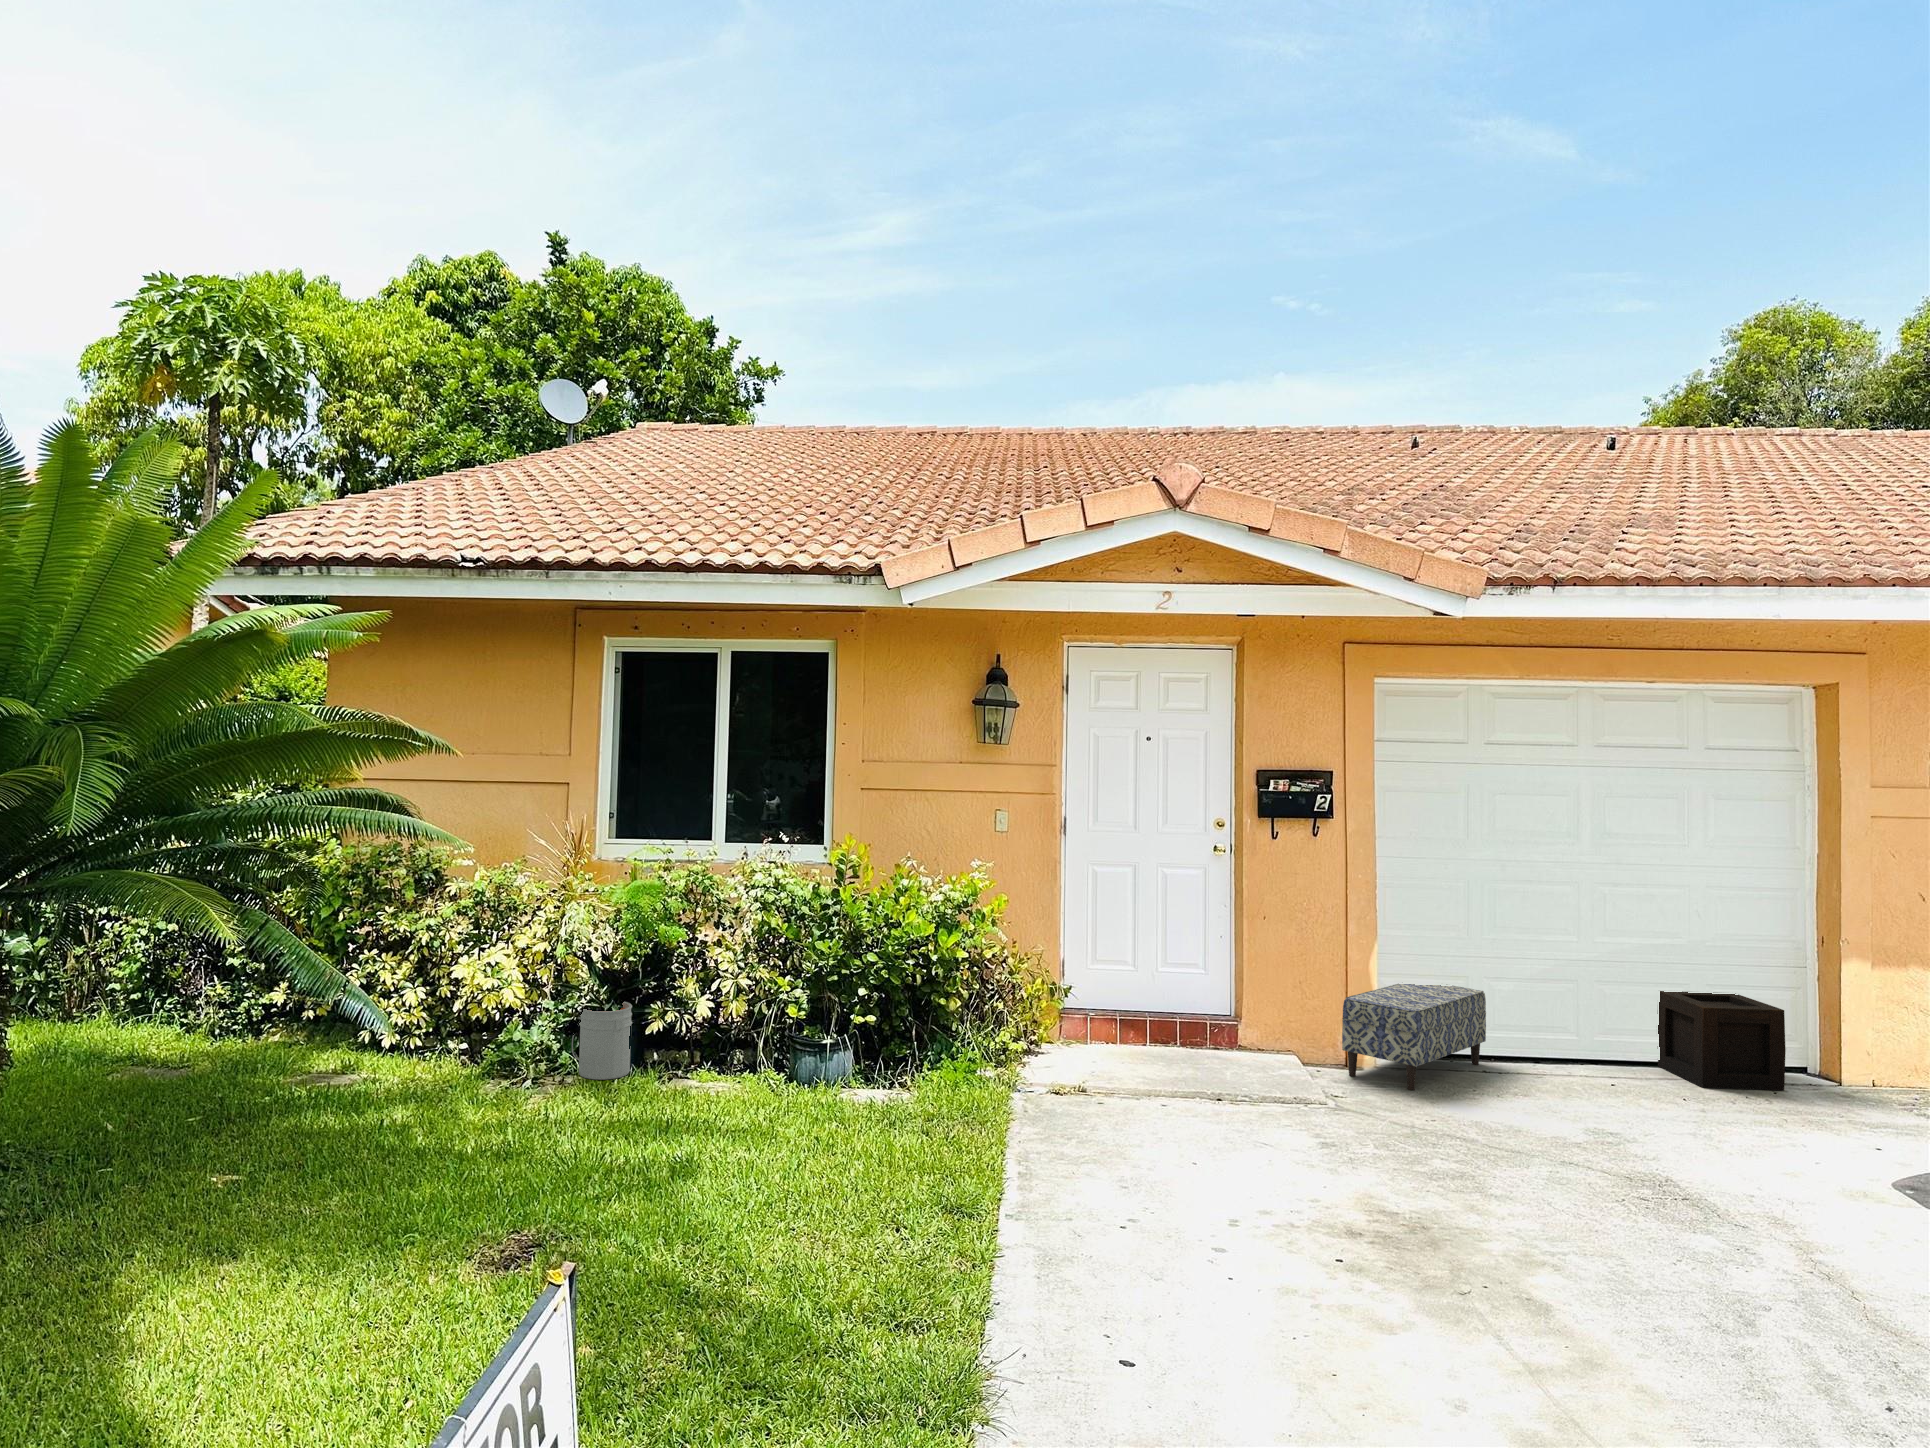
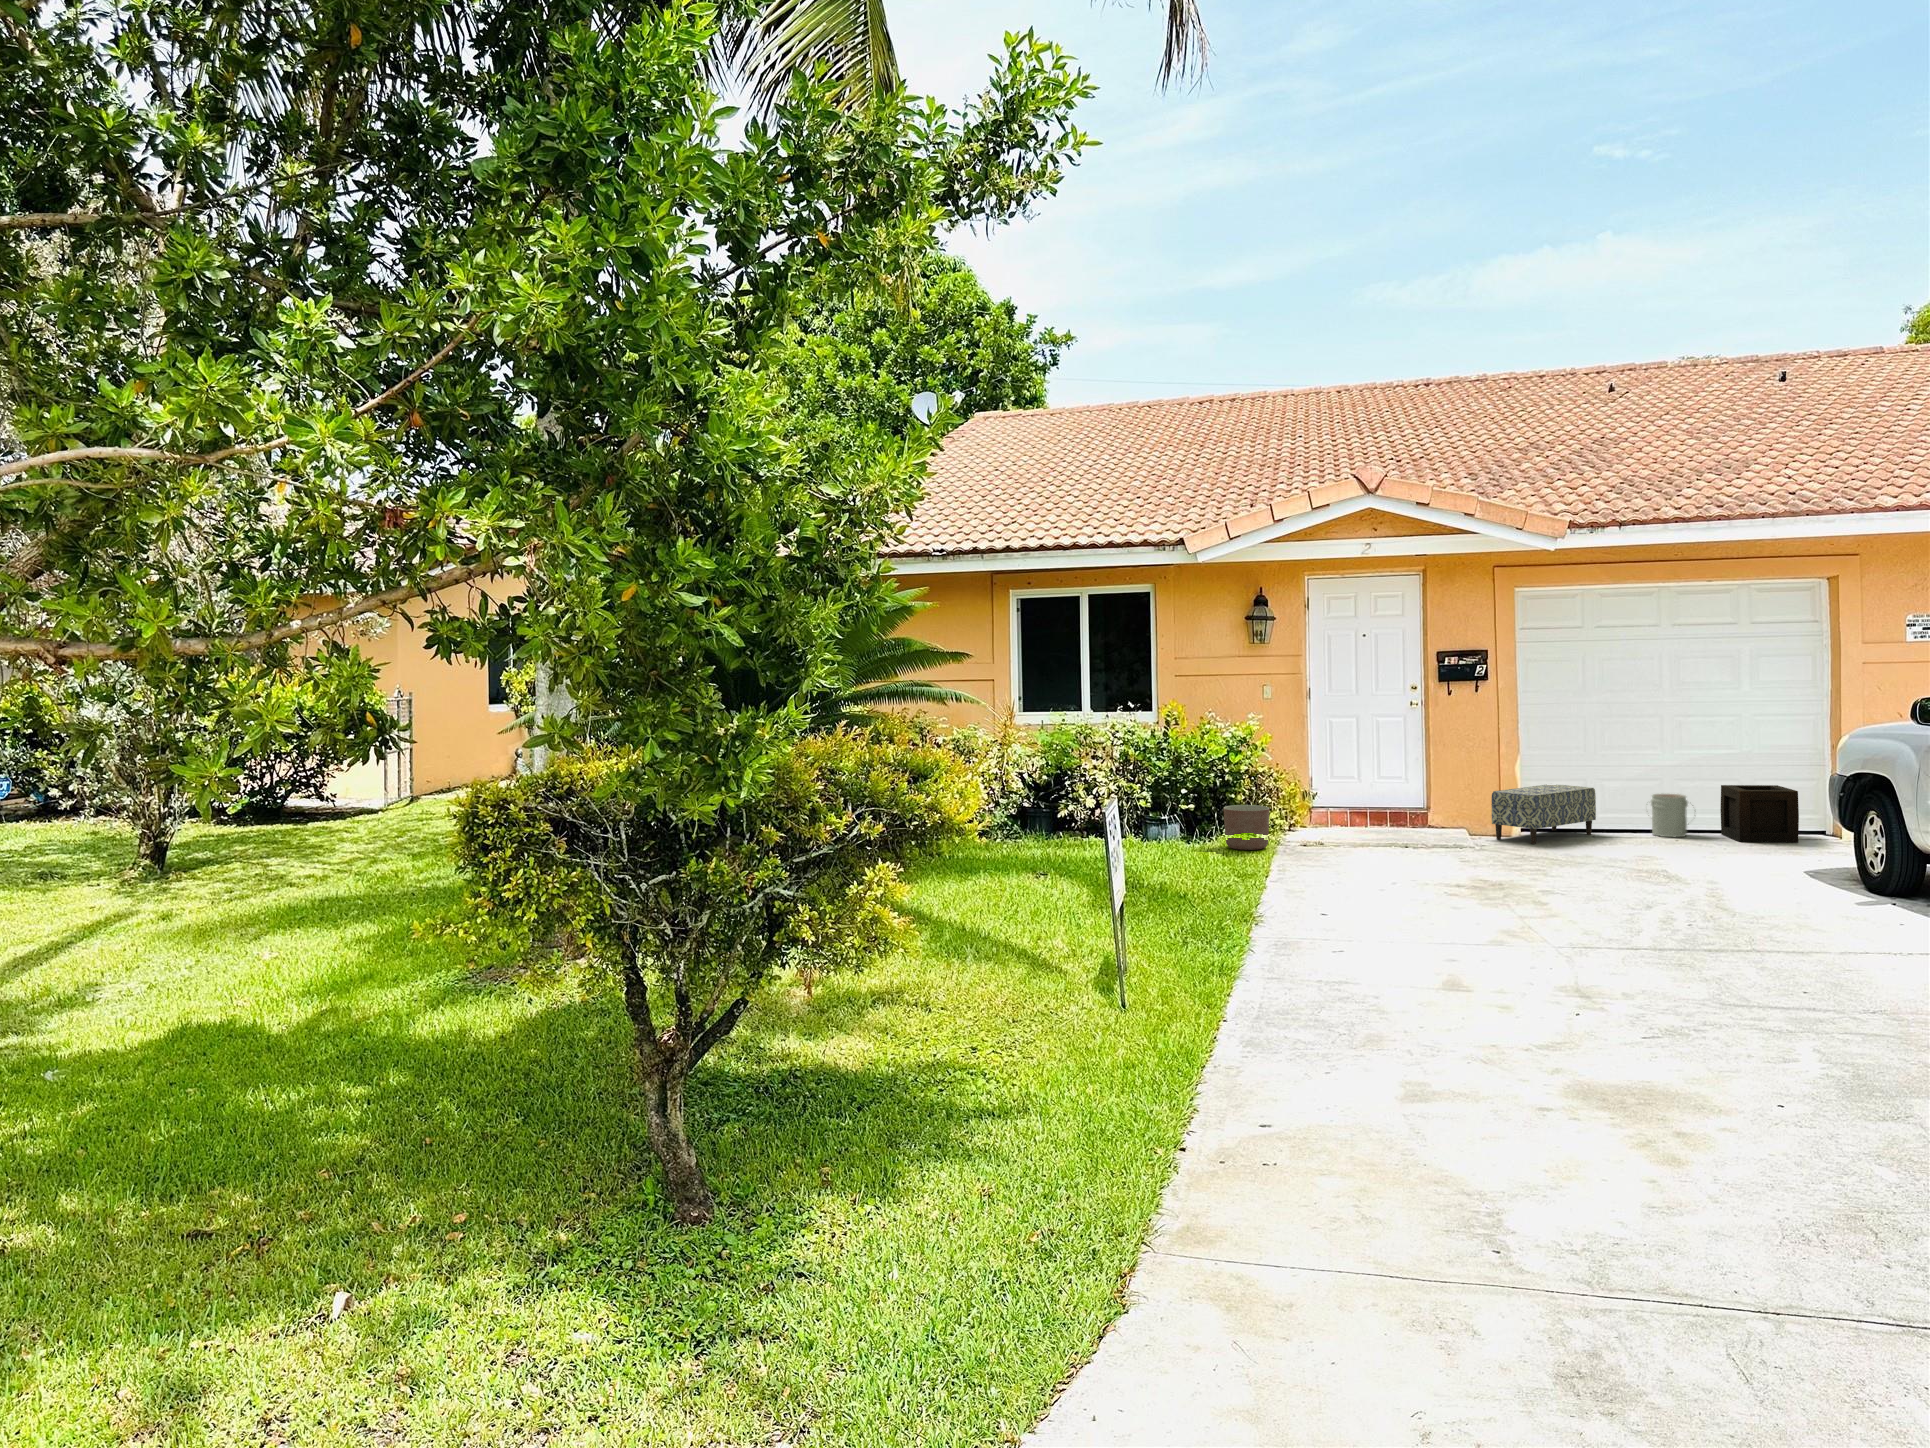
bucket: present [572,1002,632,1080] -> present [1651,794,1688,837]
planter: none [926,1018,1002,1105] -> present [1224,805,1269,850]

